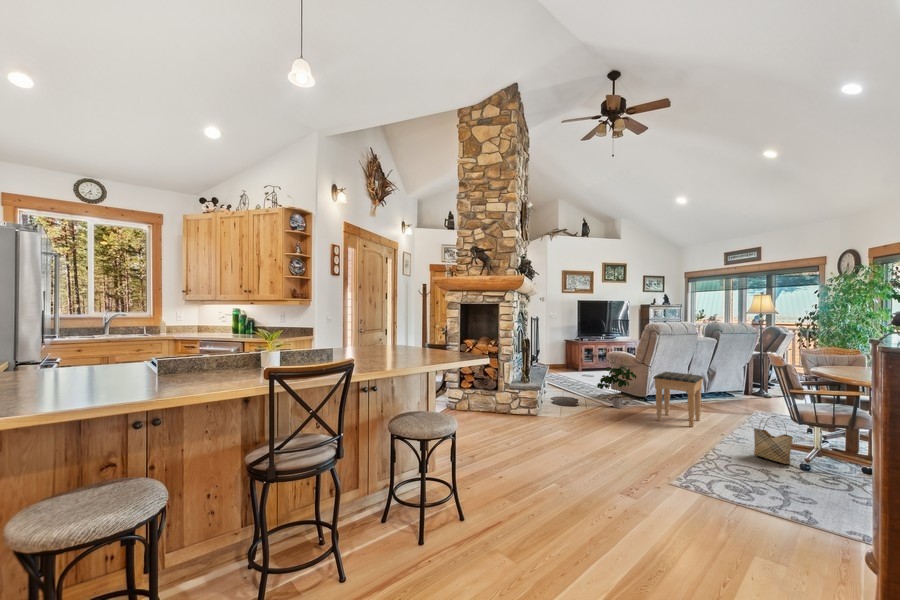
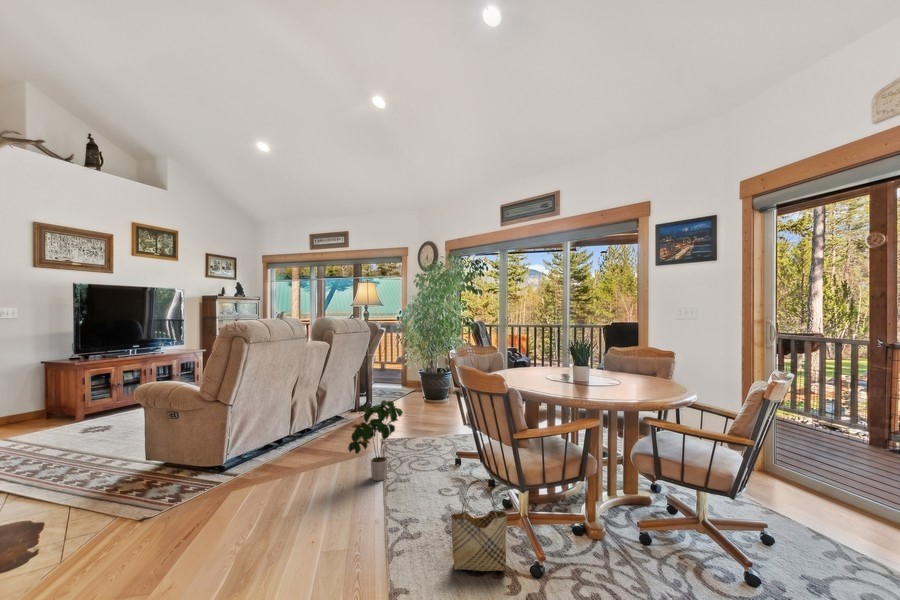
potted plant: present [597,367,636,408] -> present [348,400,403,481]
footstool: present [653,372,703,427] -> none [247,413,332,534]

